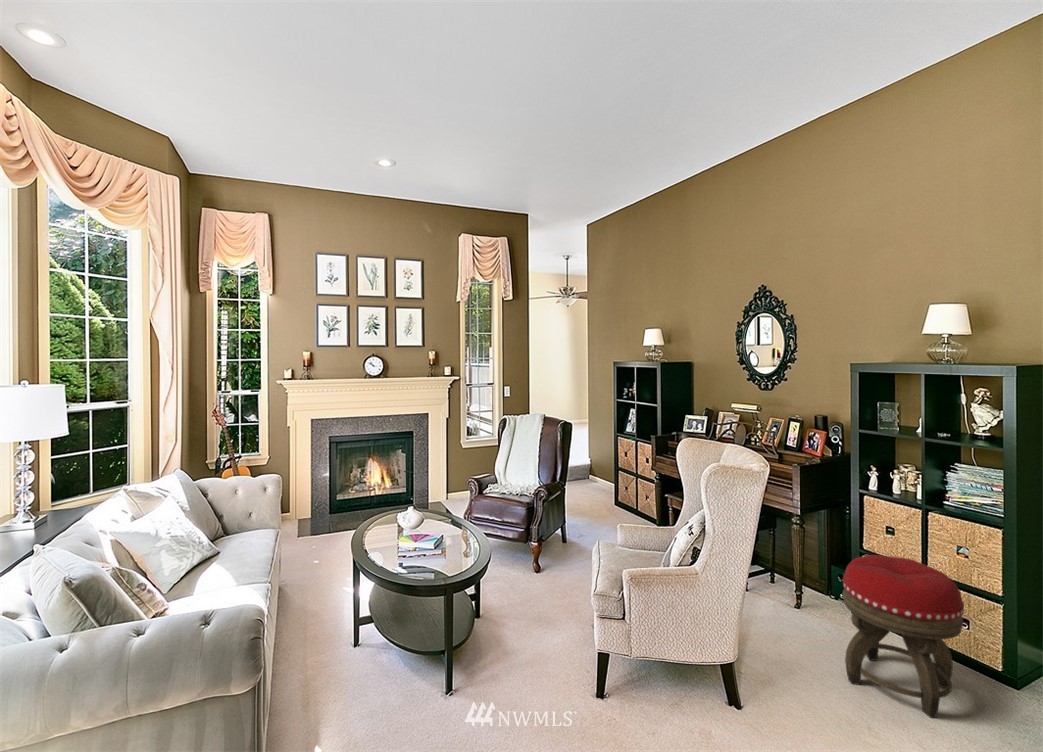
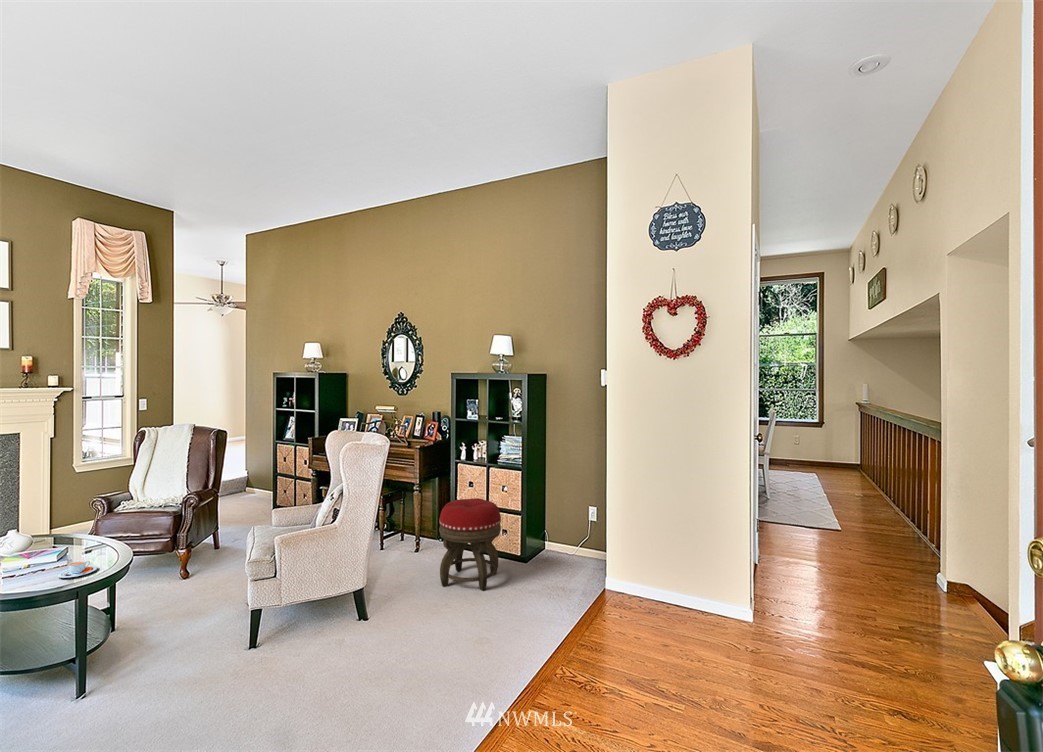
teacup: none [430,552,461,570] -> present [57,560,98,578]

